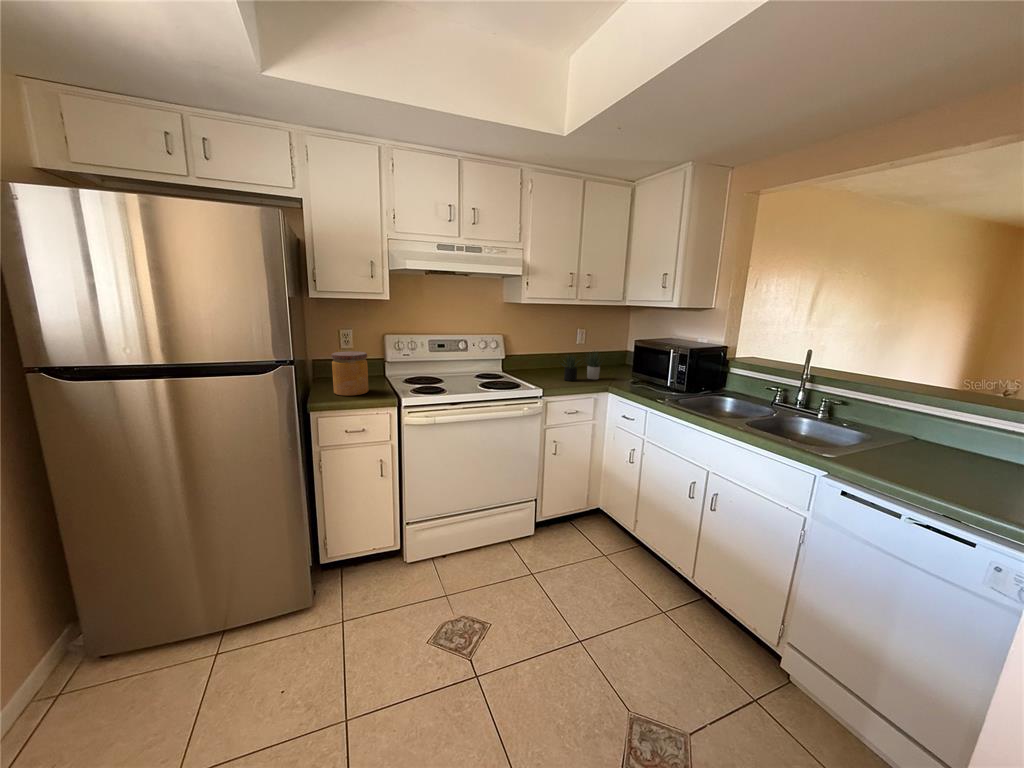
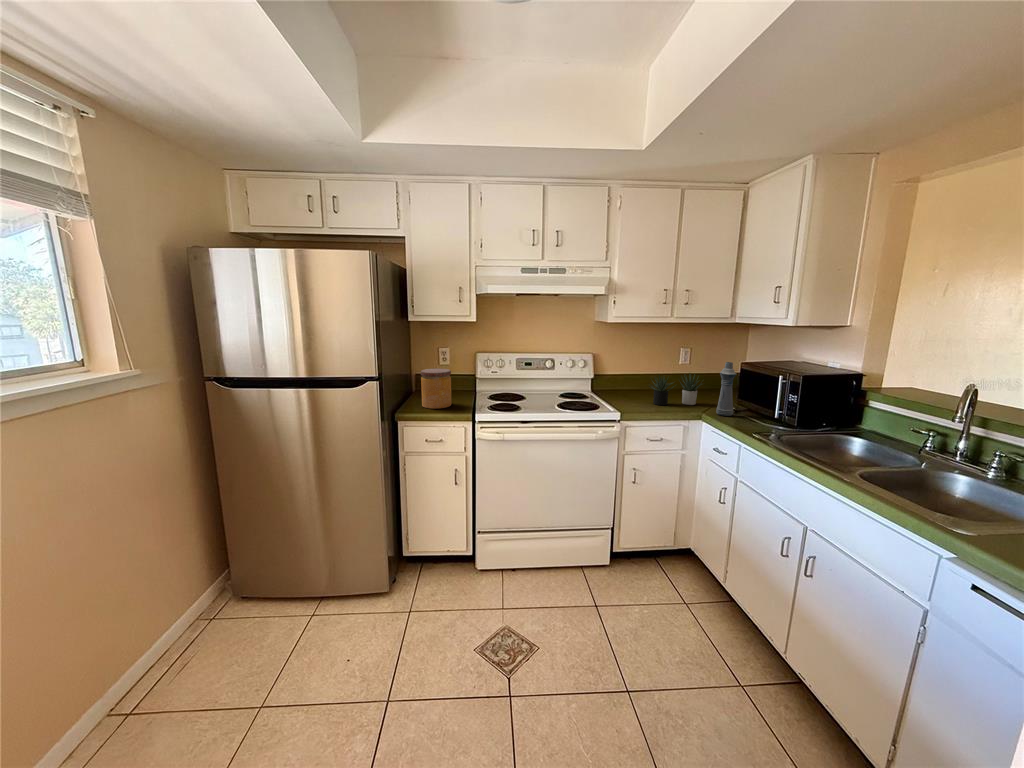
bottle: none [620,339,636,387] -> present [716,362,736,416]

